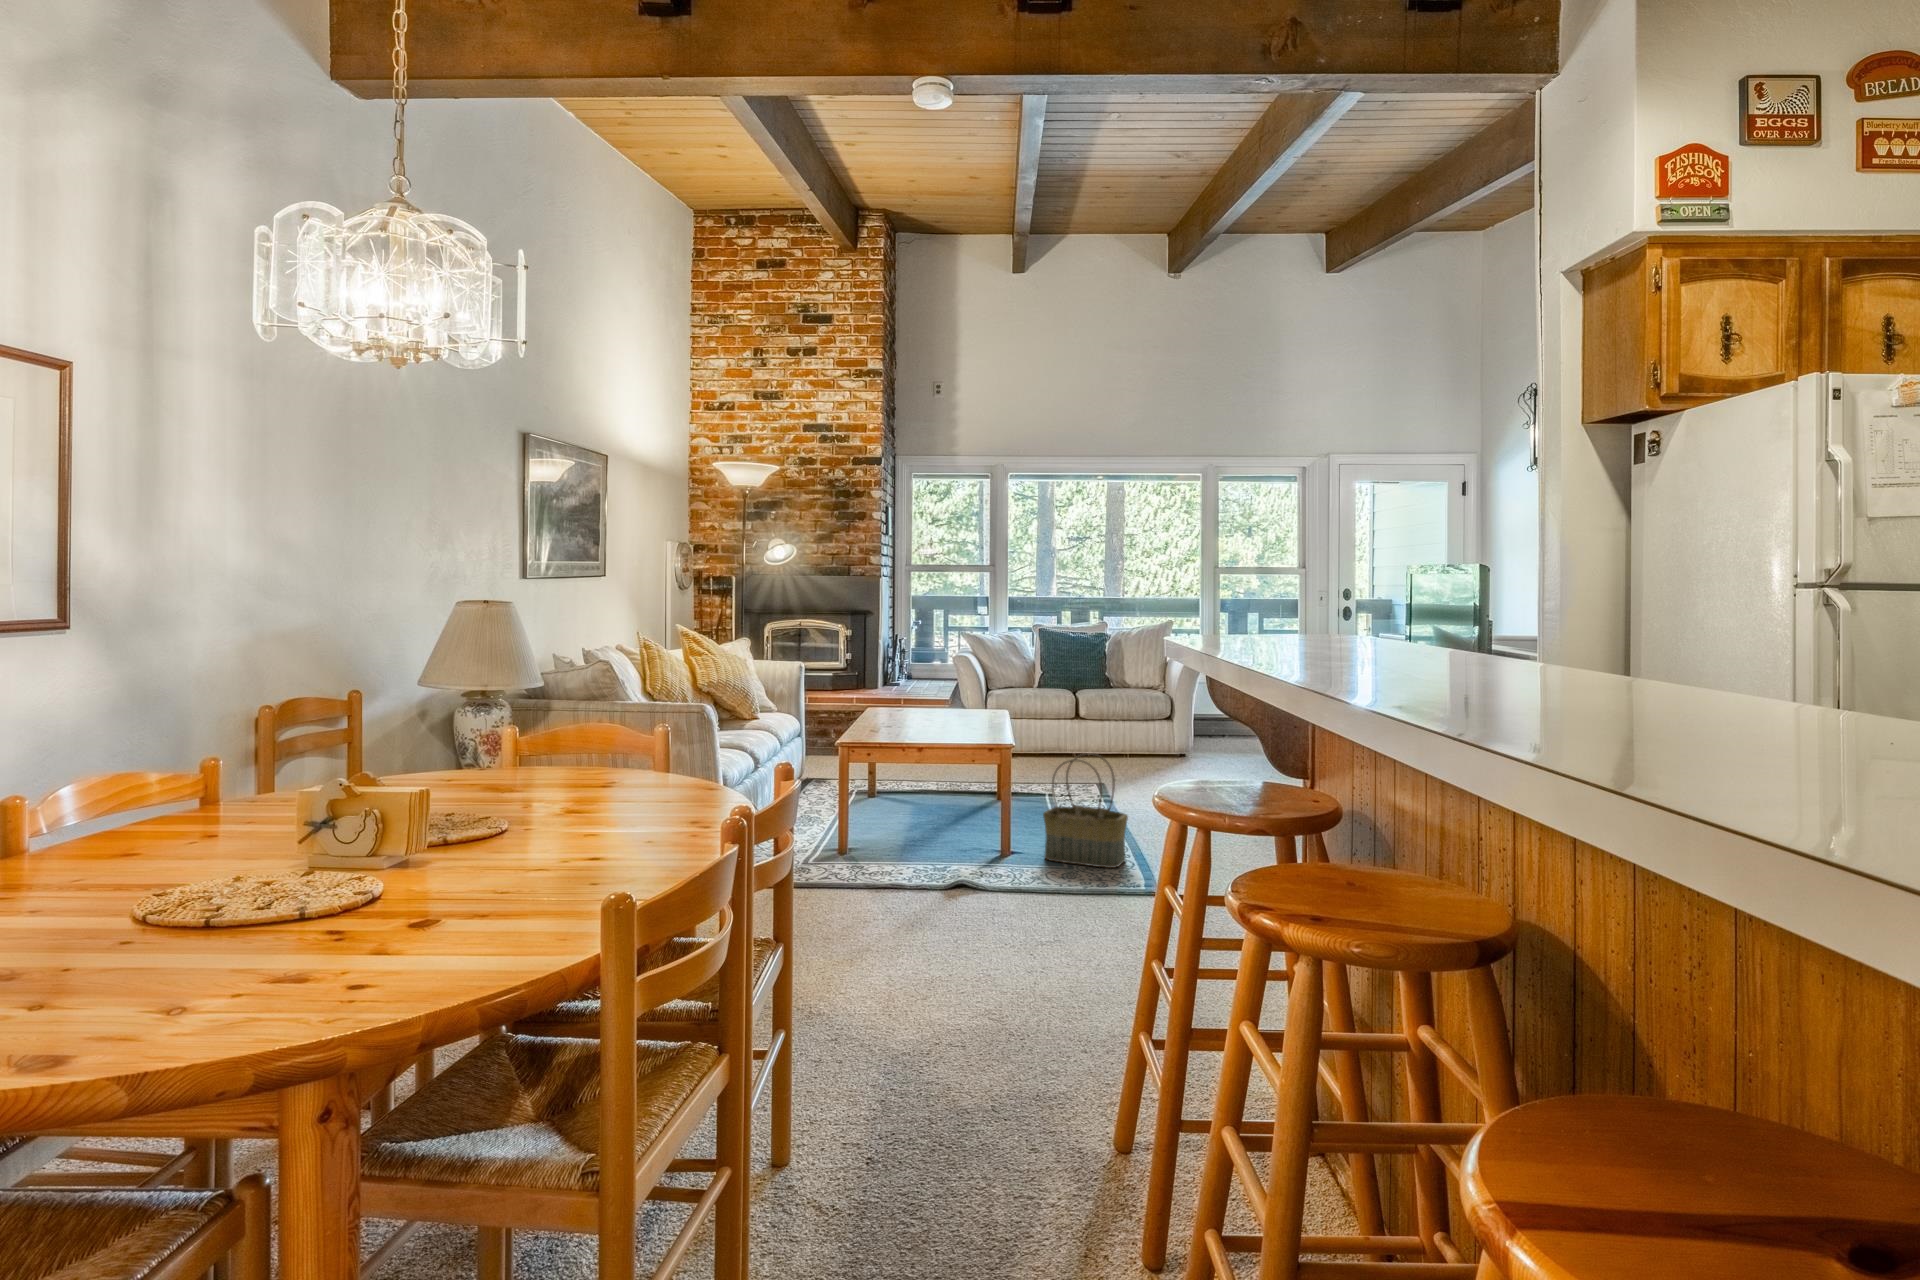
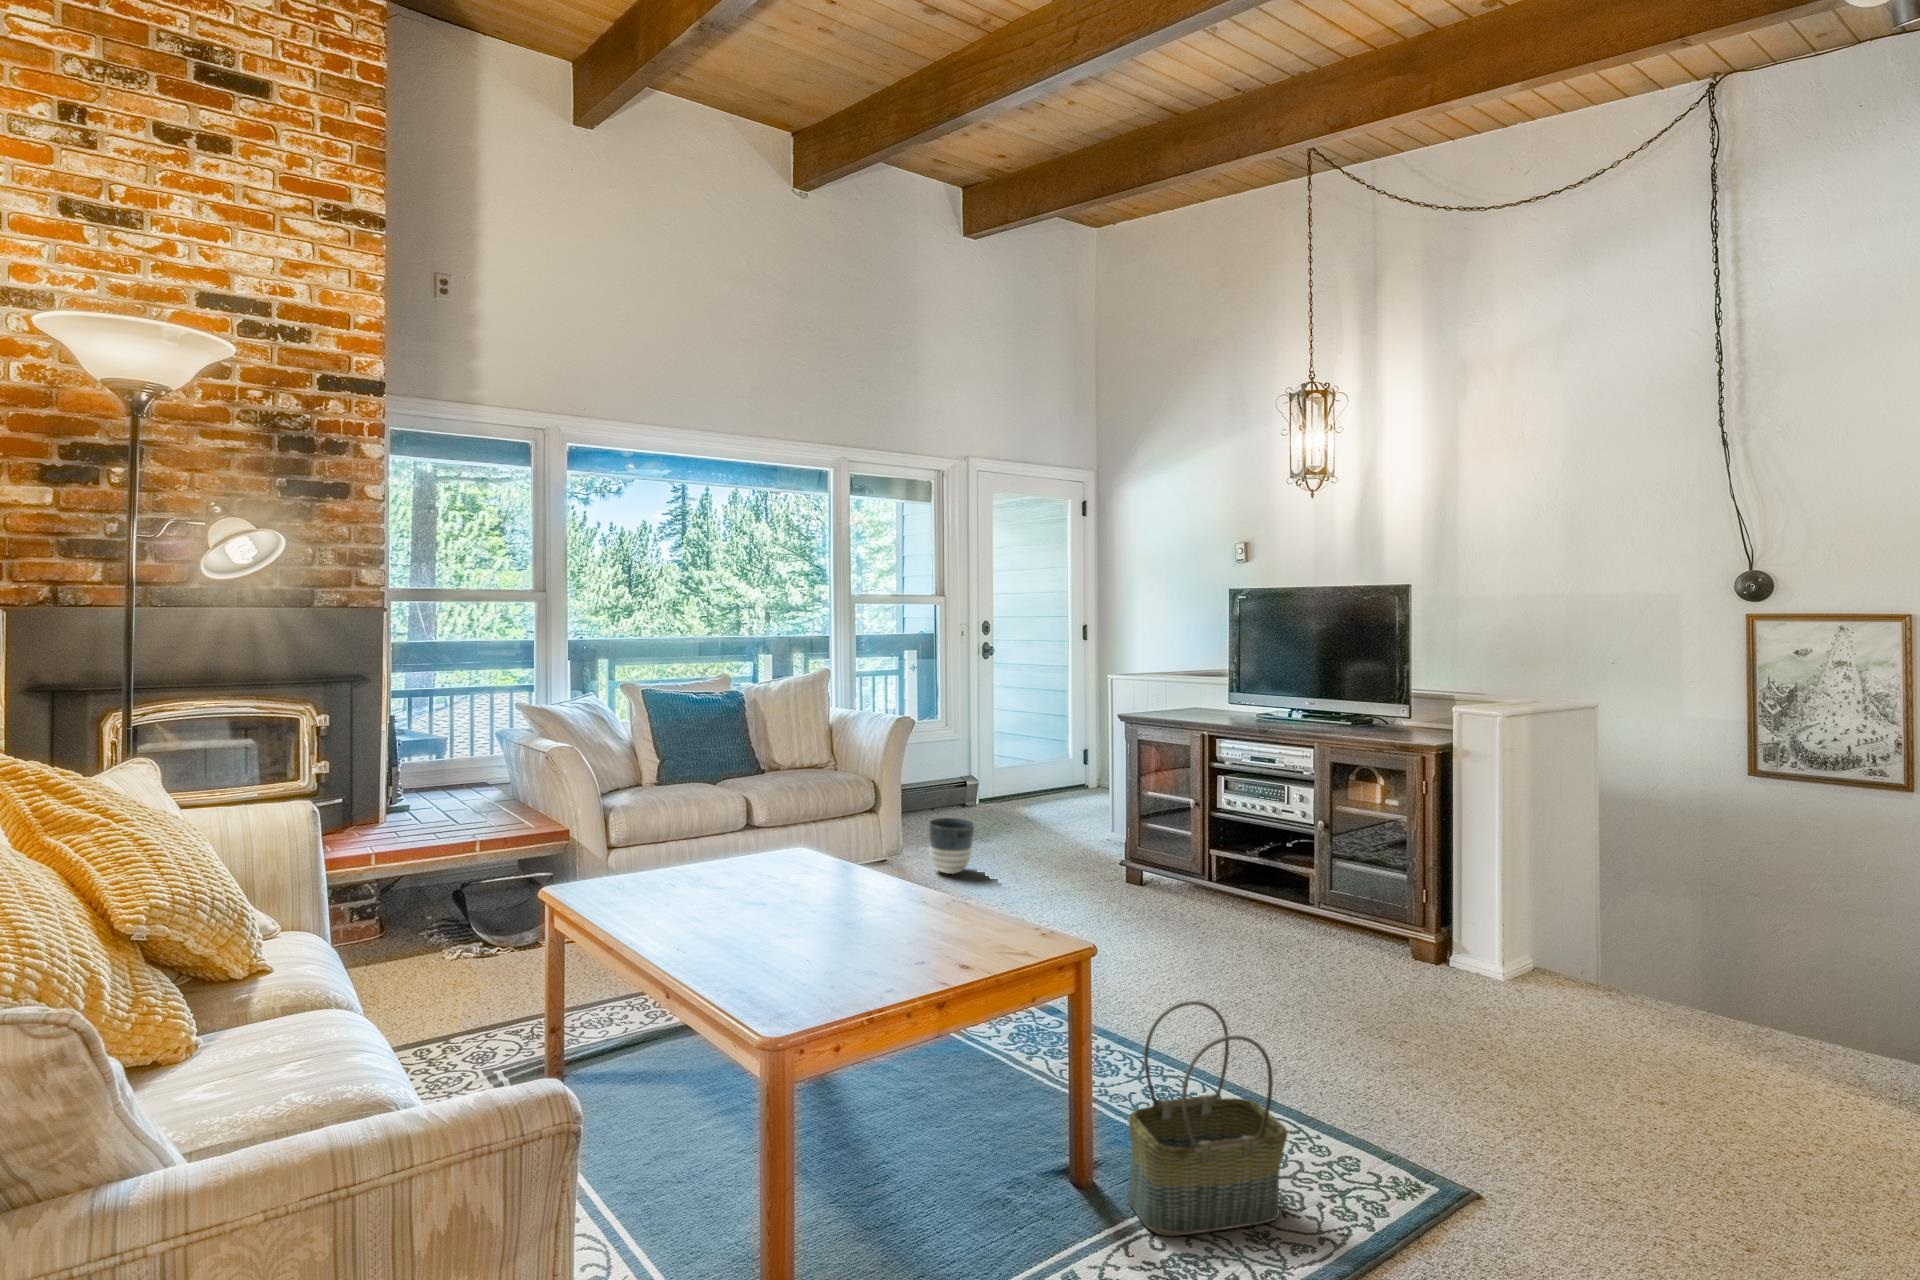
planter: none [1211,727,1245,767] -> present [929,818,974,874]

